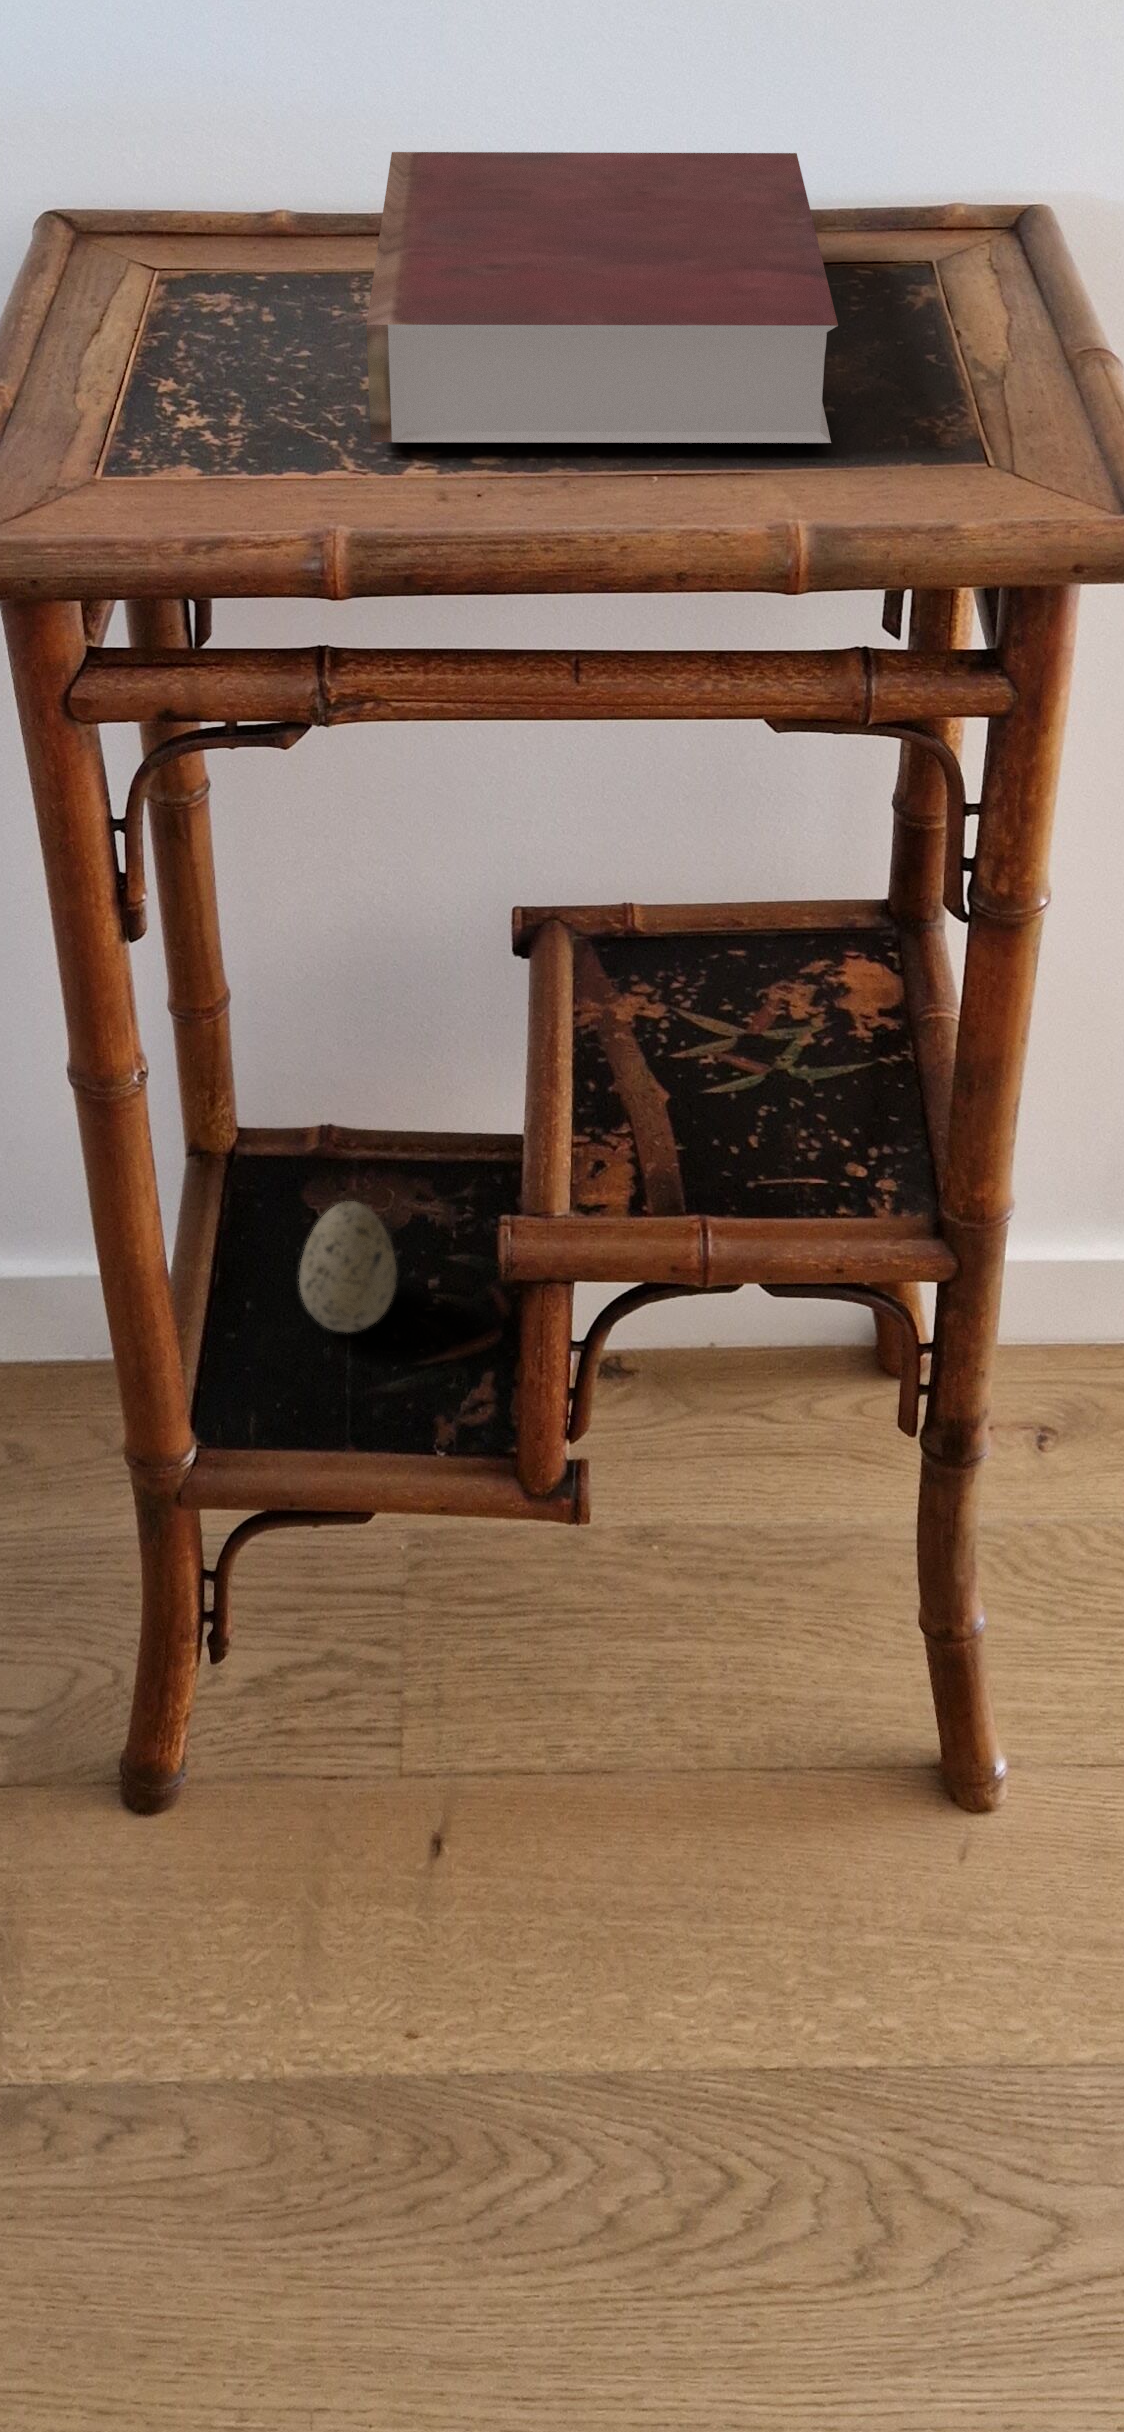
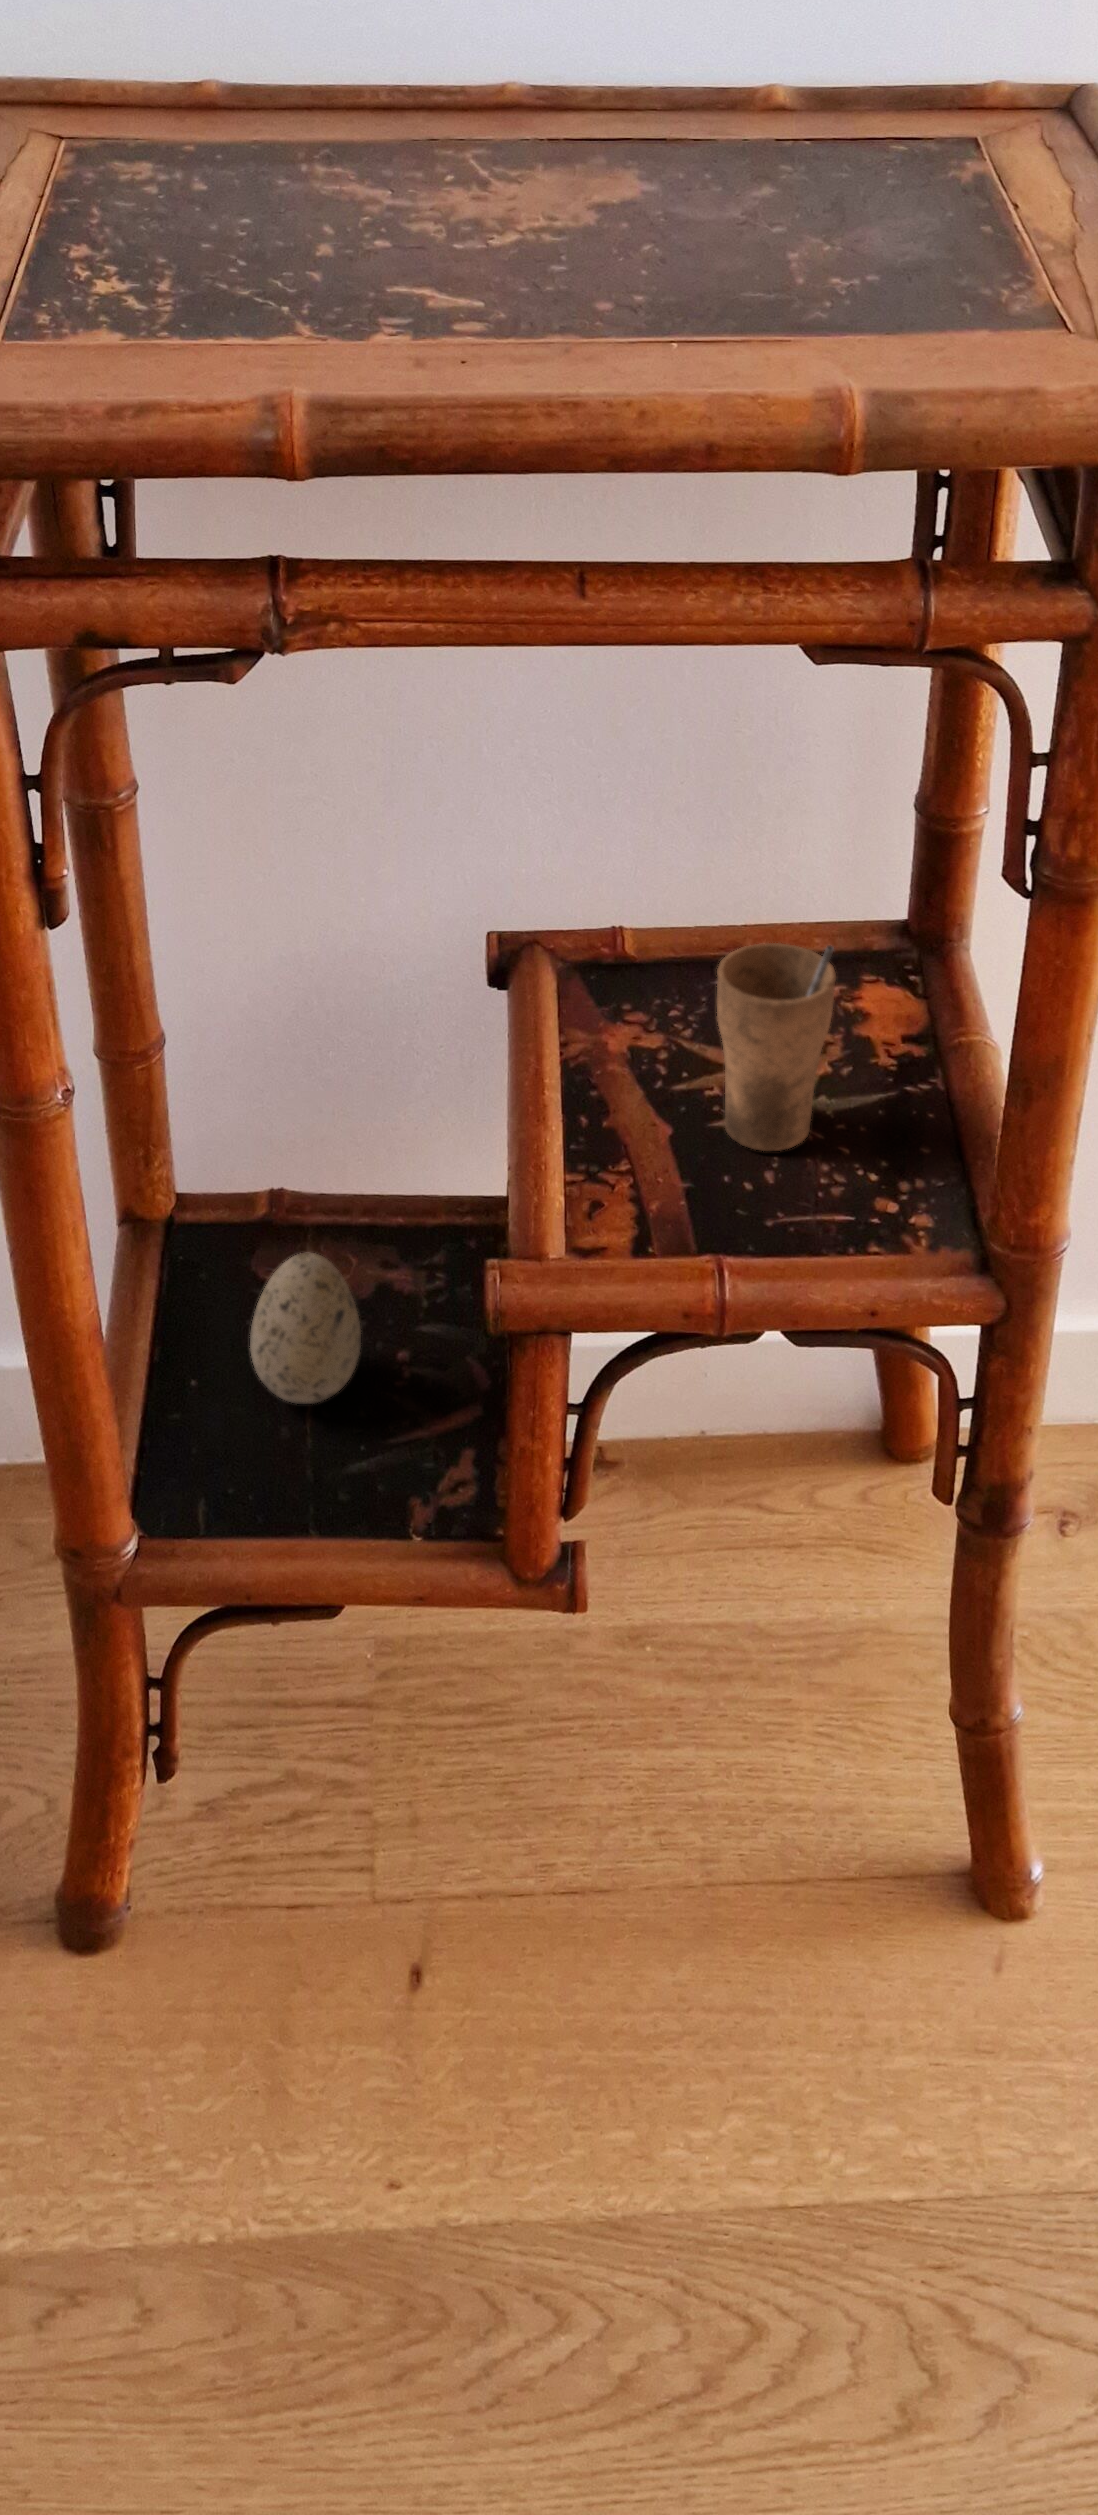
book: present [366,152,838,443] -> none [323,8,893,304]
cup: none [708,939,812,1120] -> present [717,943,836,1151]

